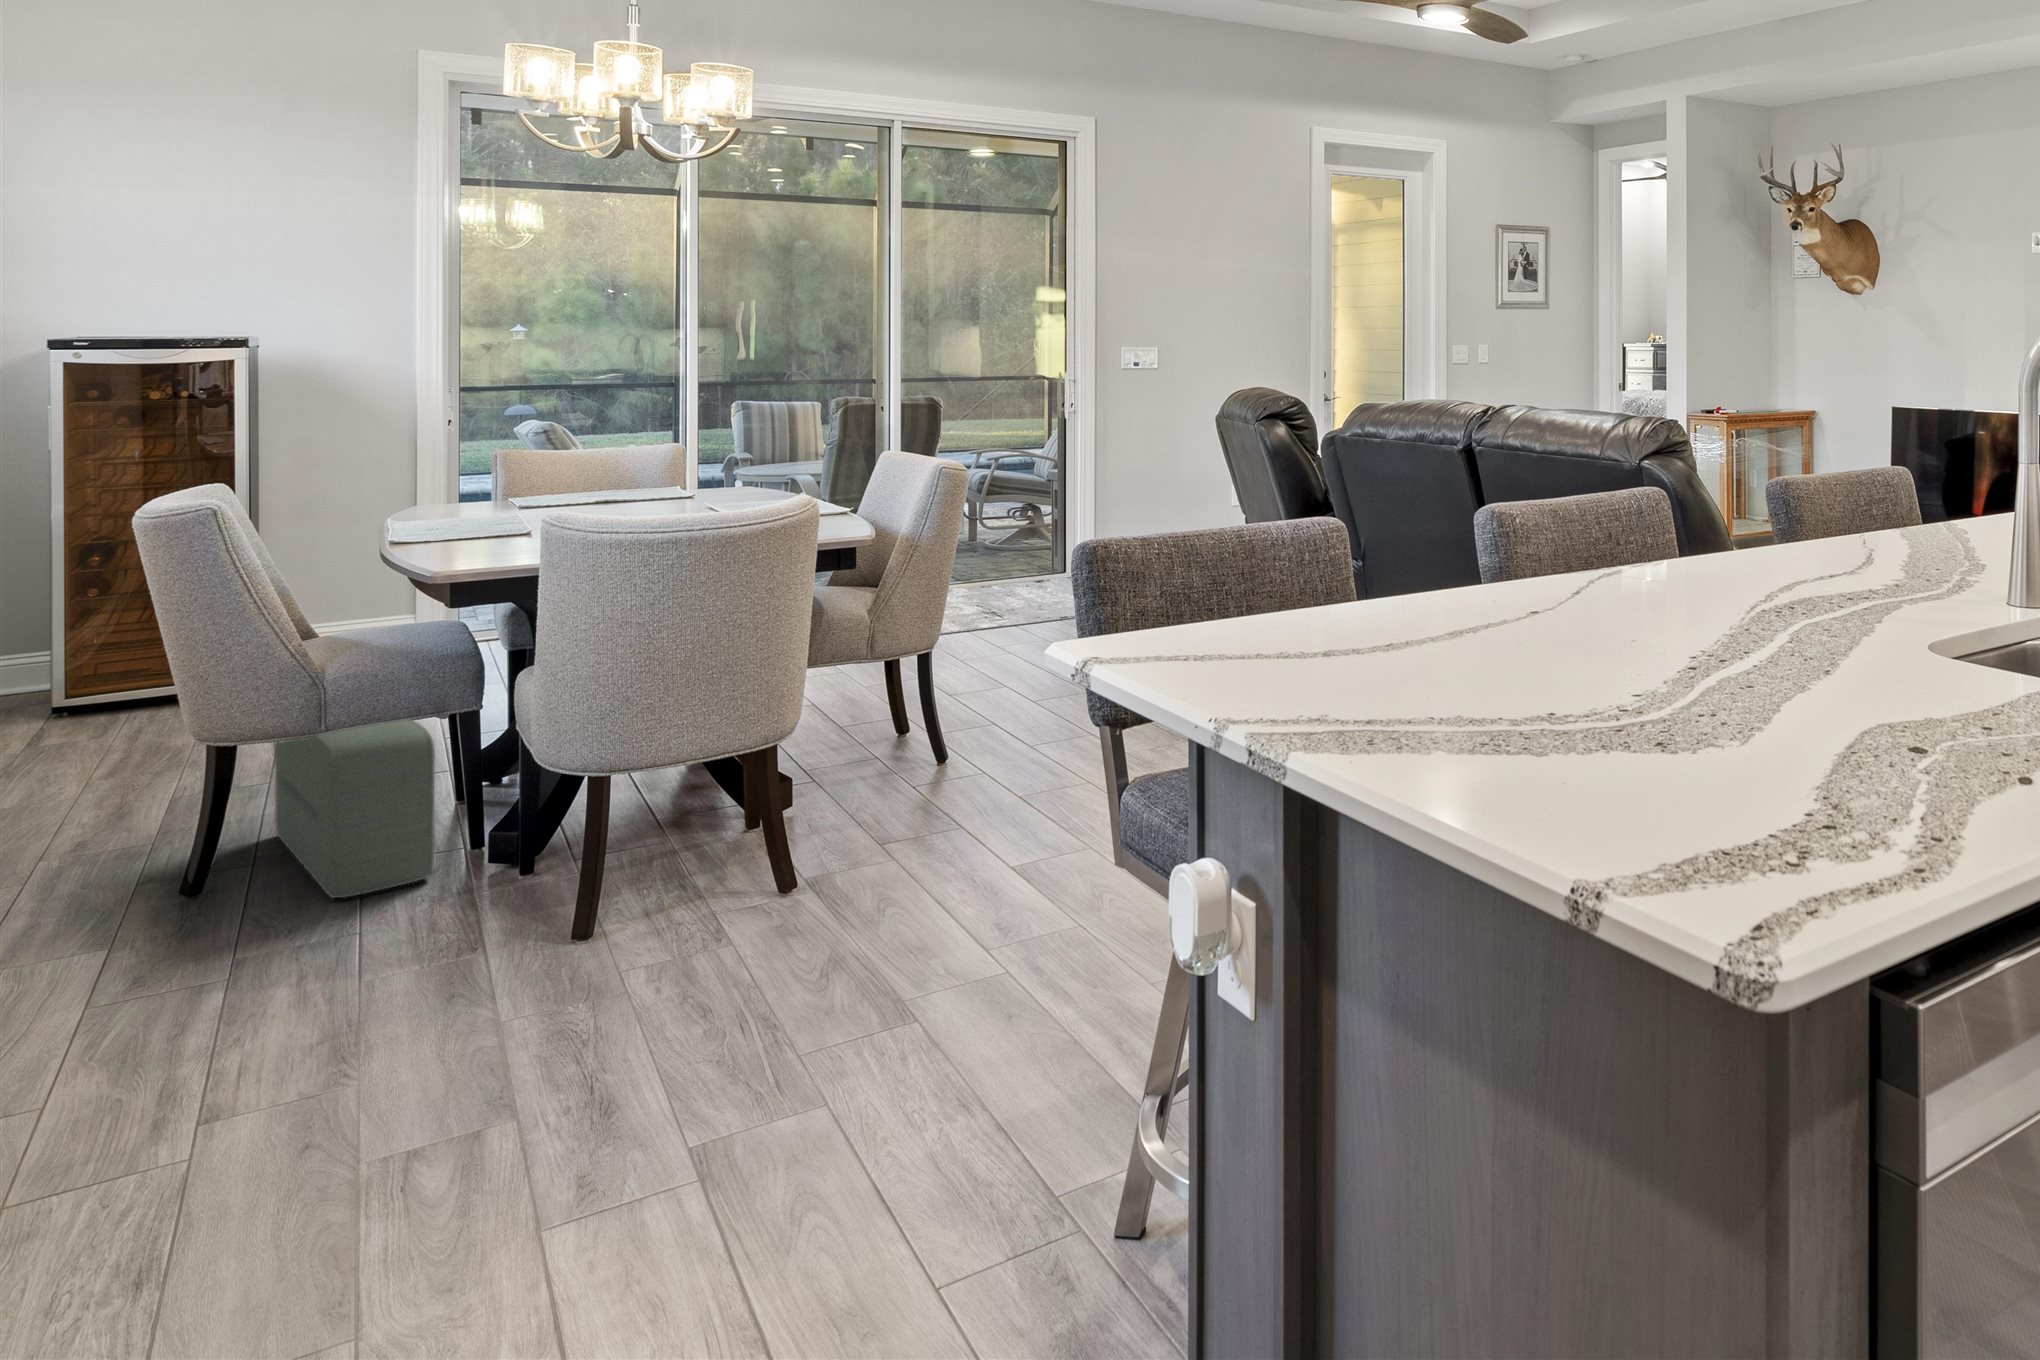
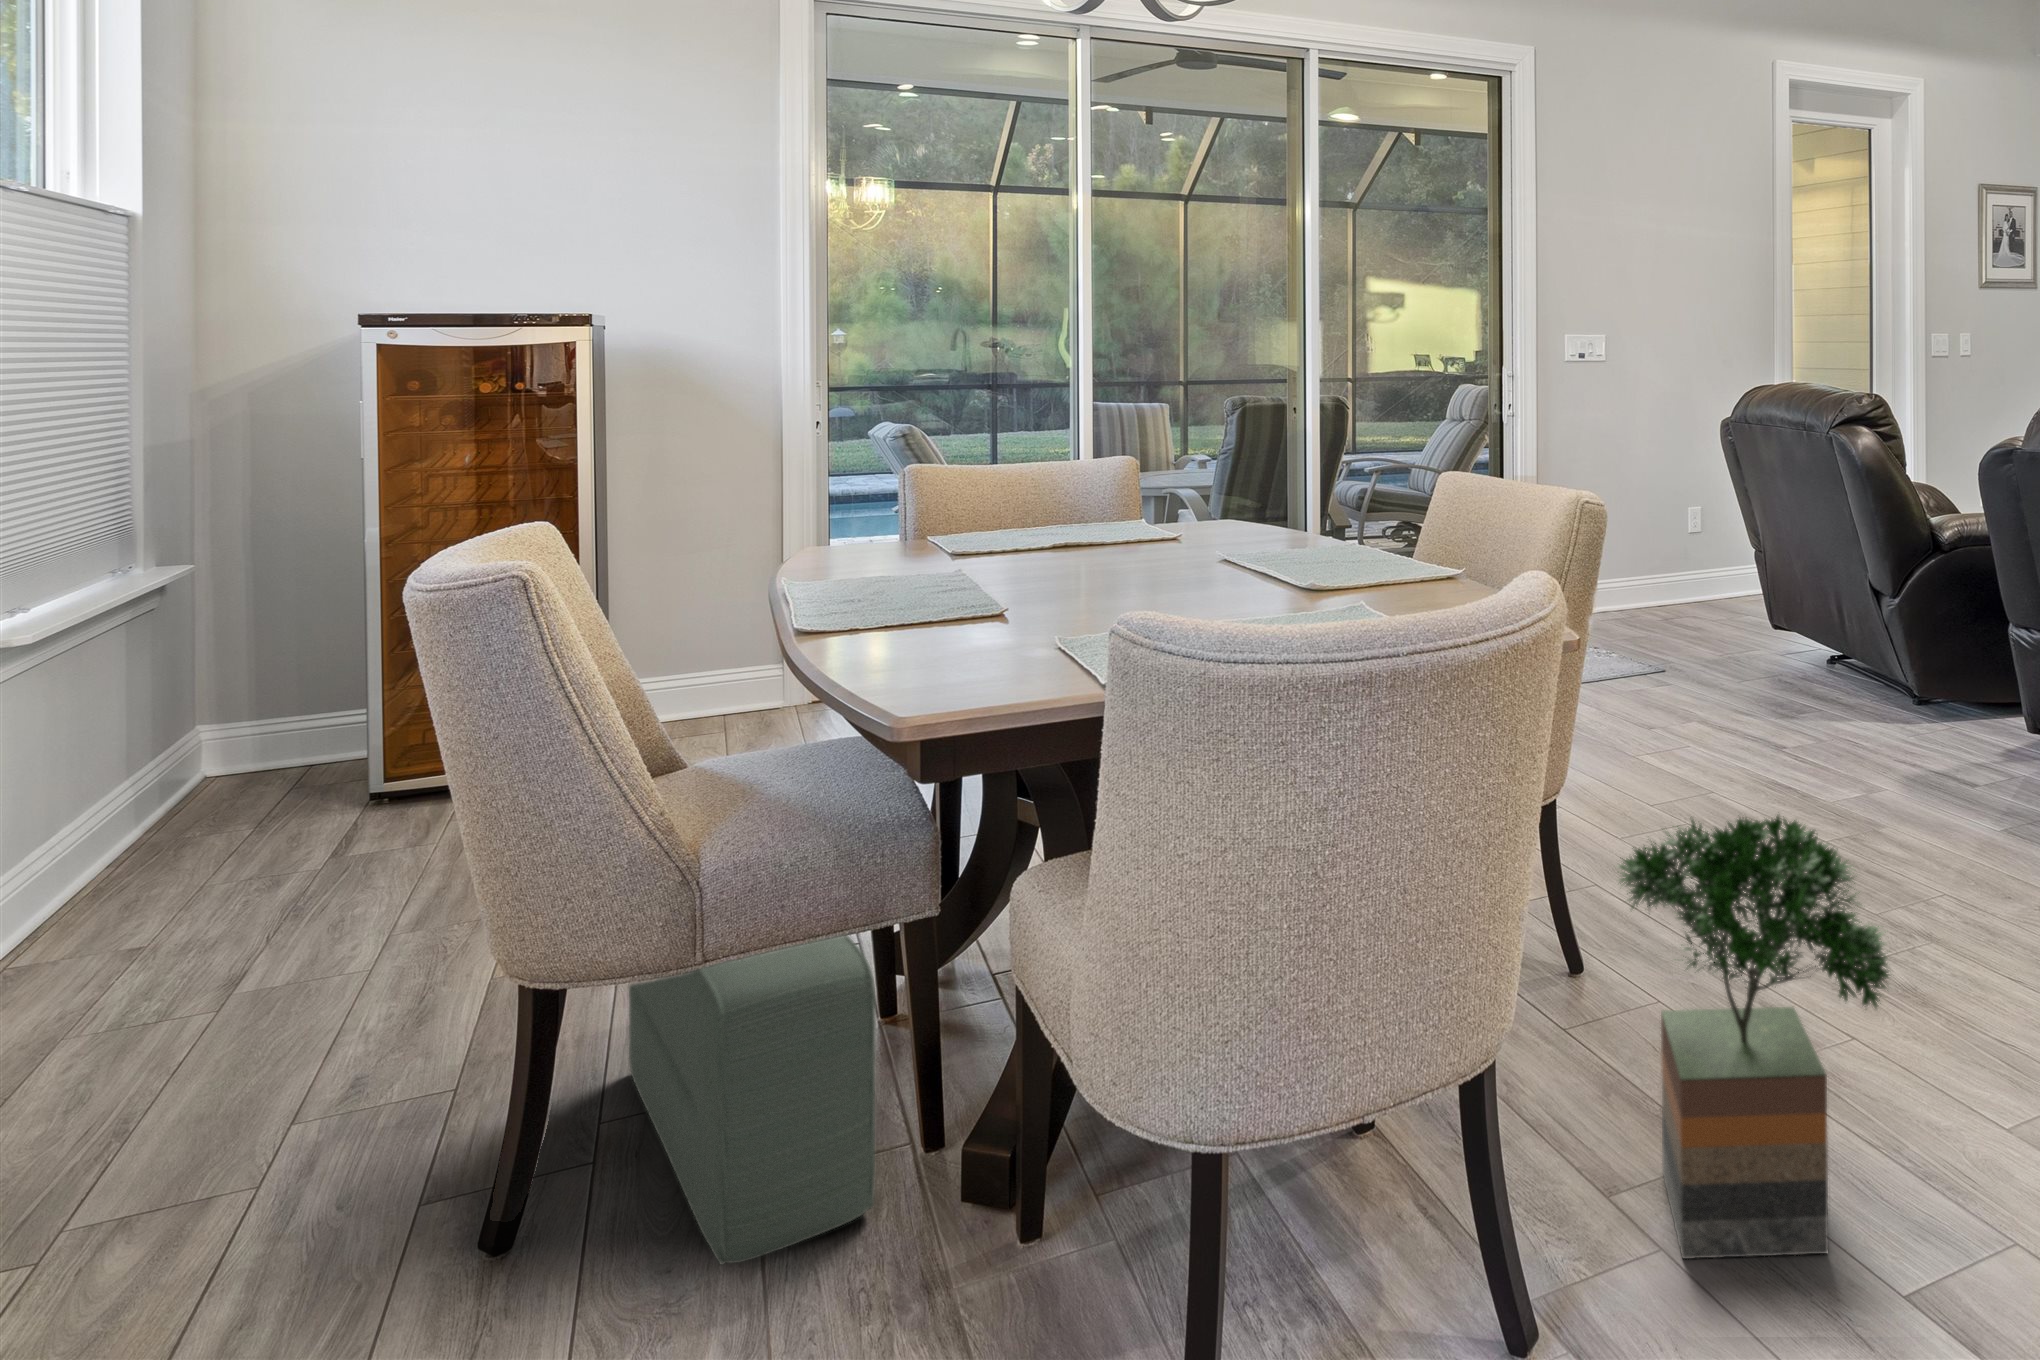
potted tree: none [890,639,1043,872] -> present [1618,816,1889,1259]

